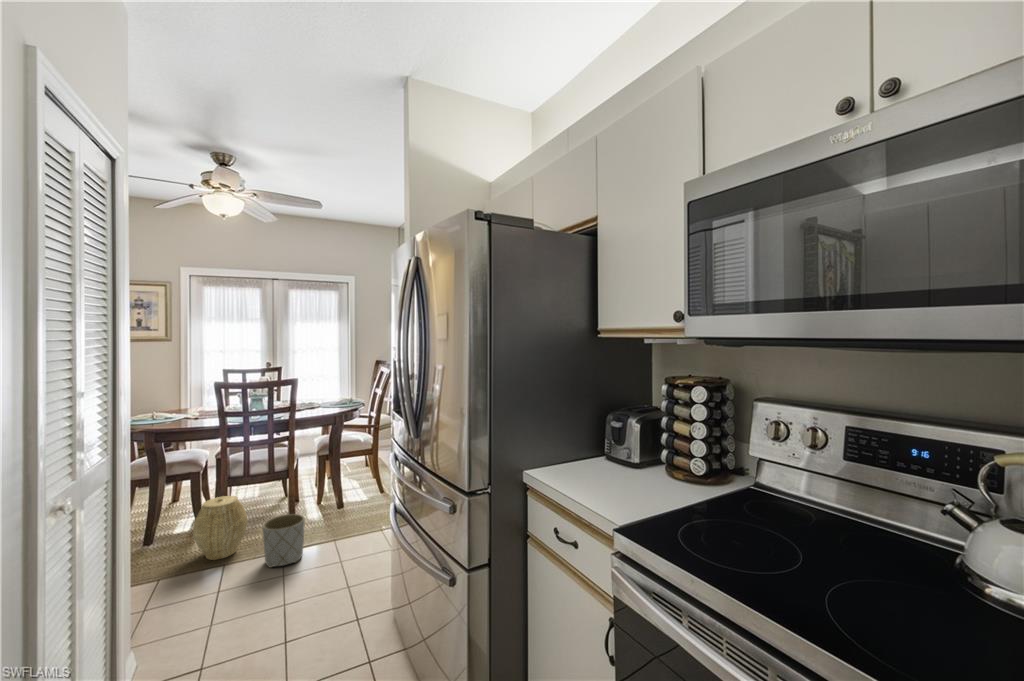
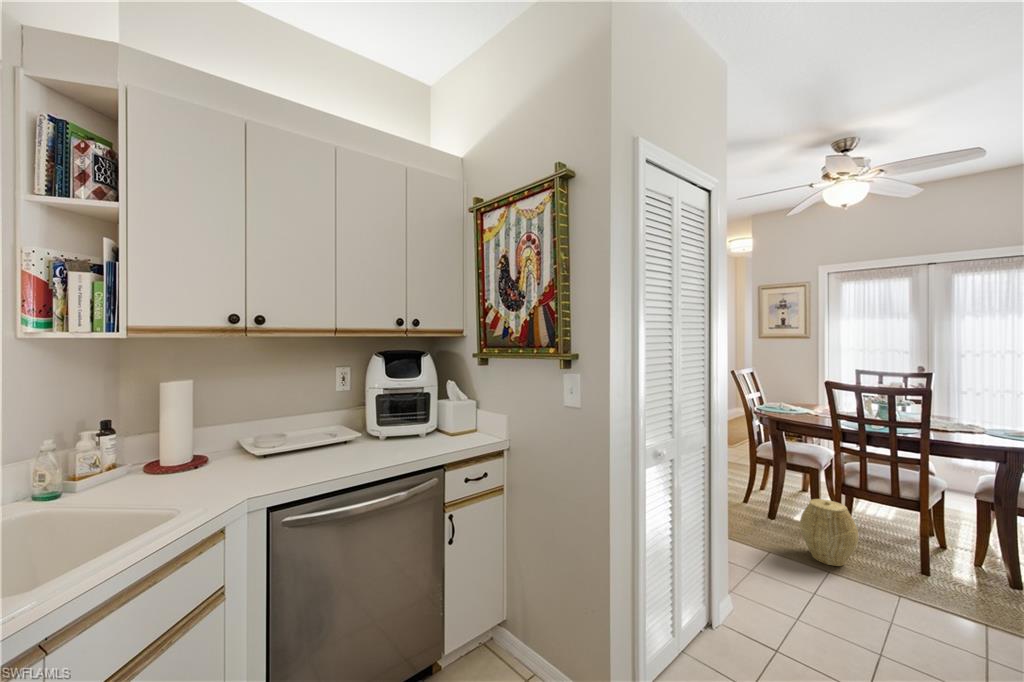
planter: present [263,514,305,567] -> none [870,549,932,619]

